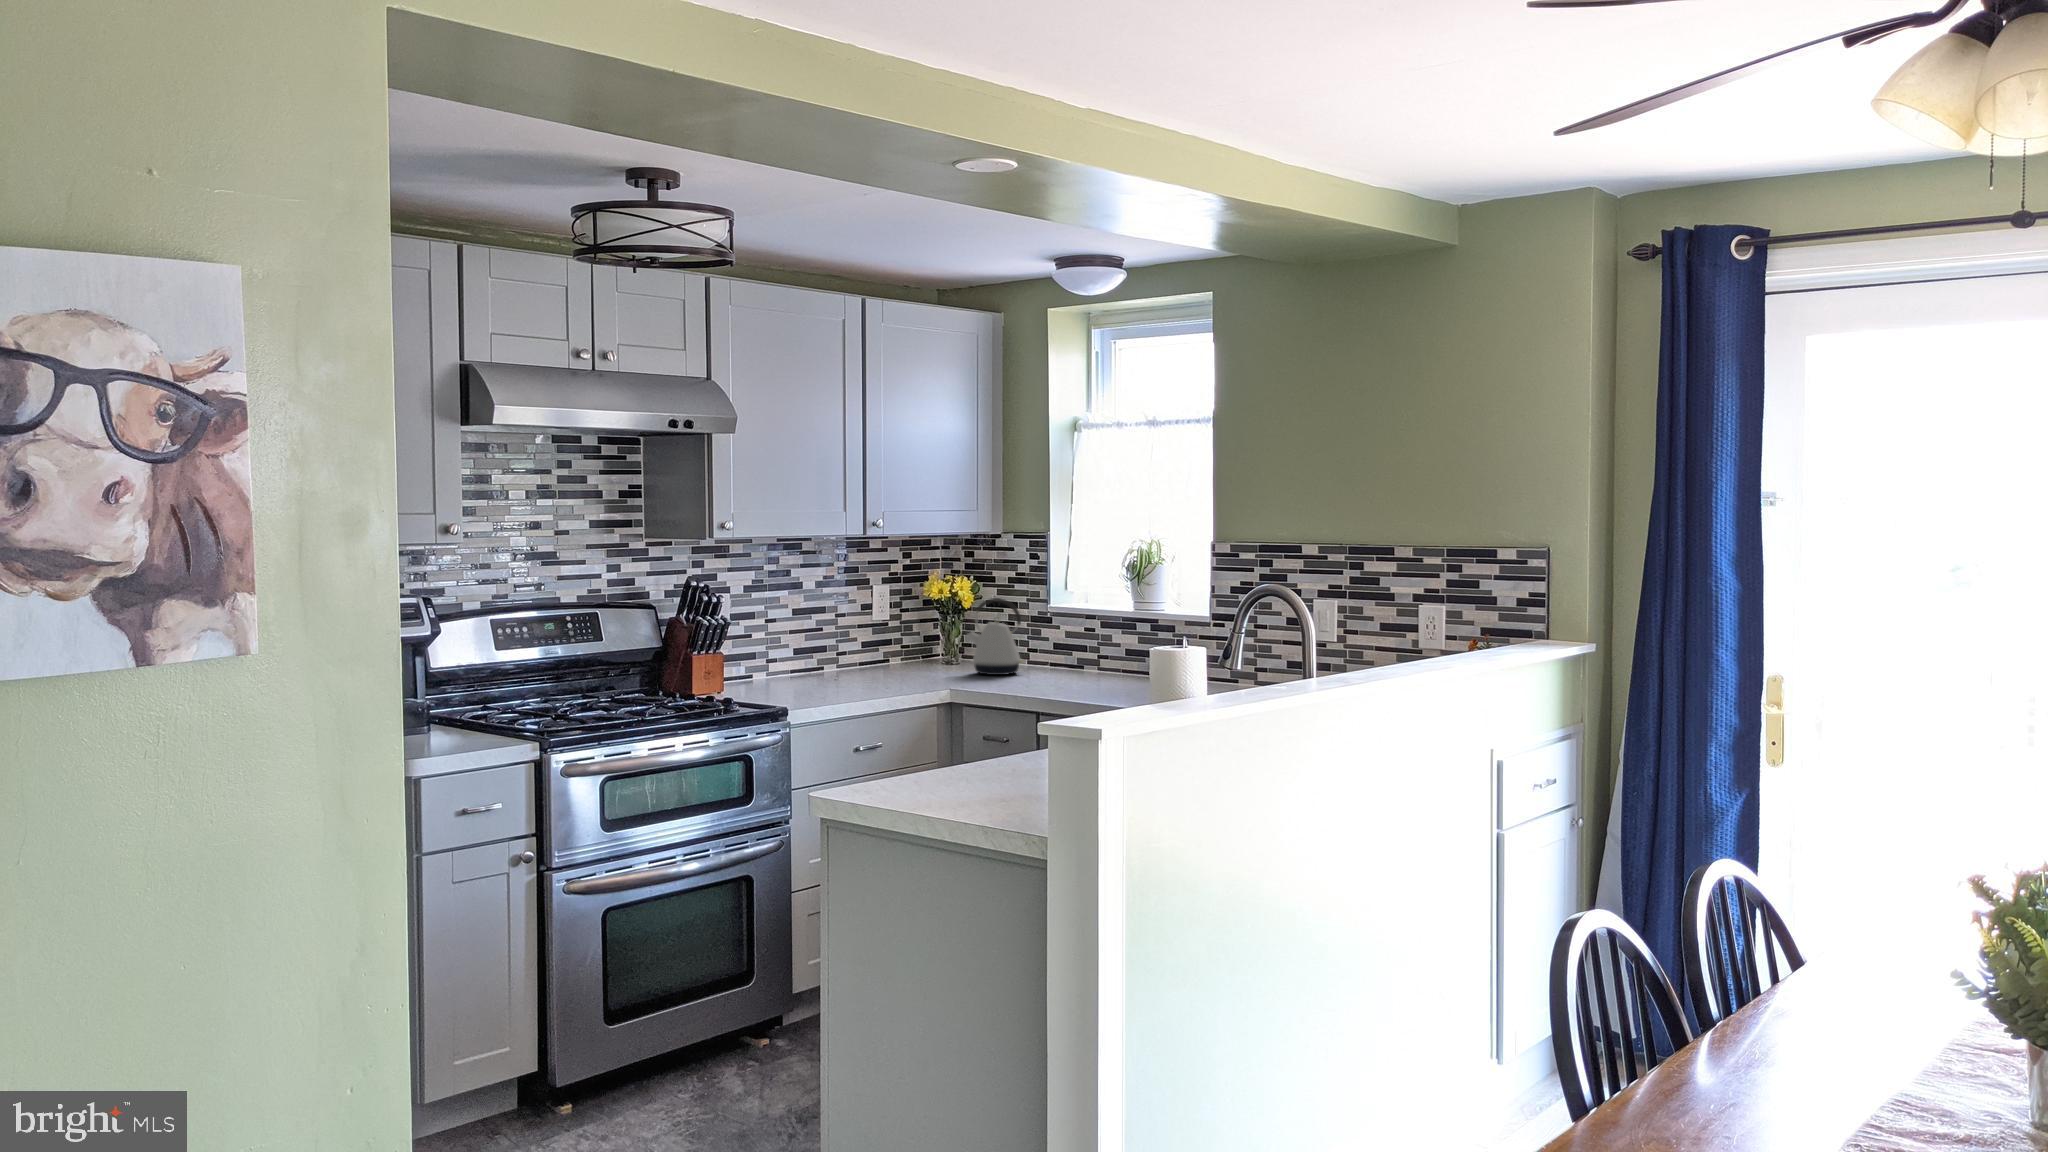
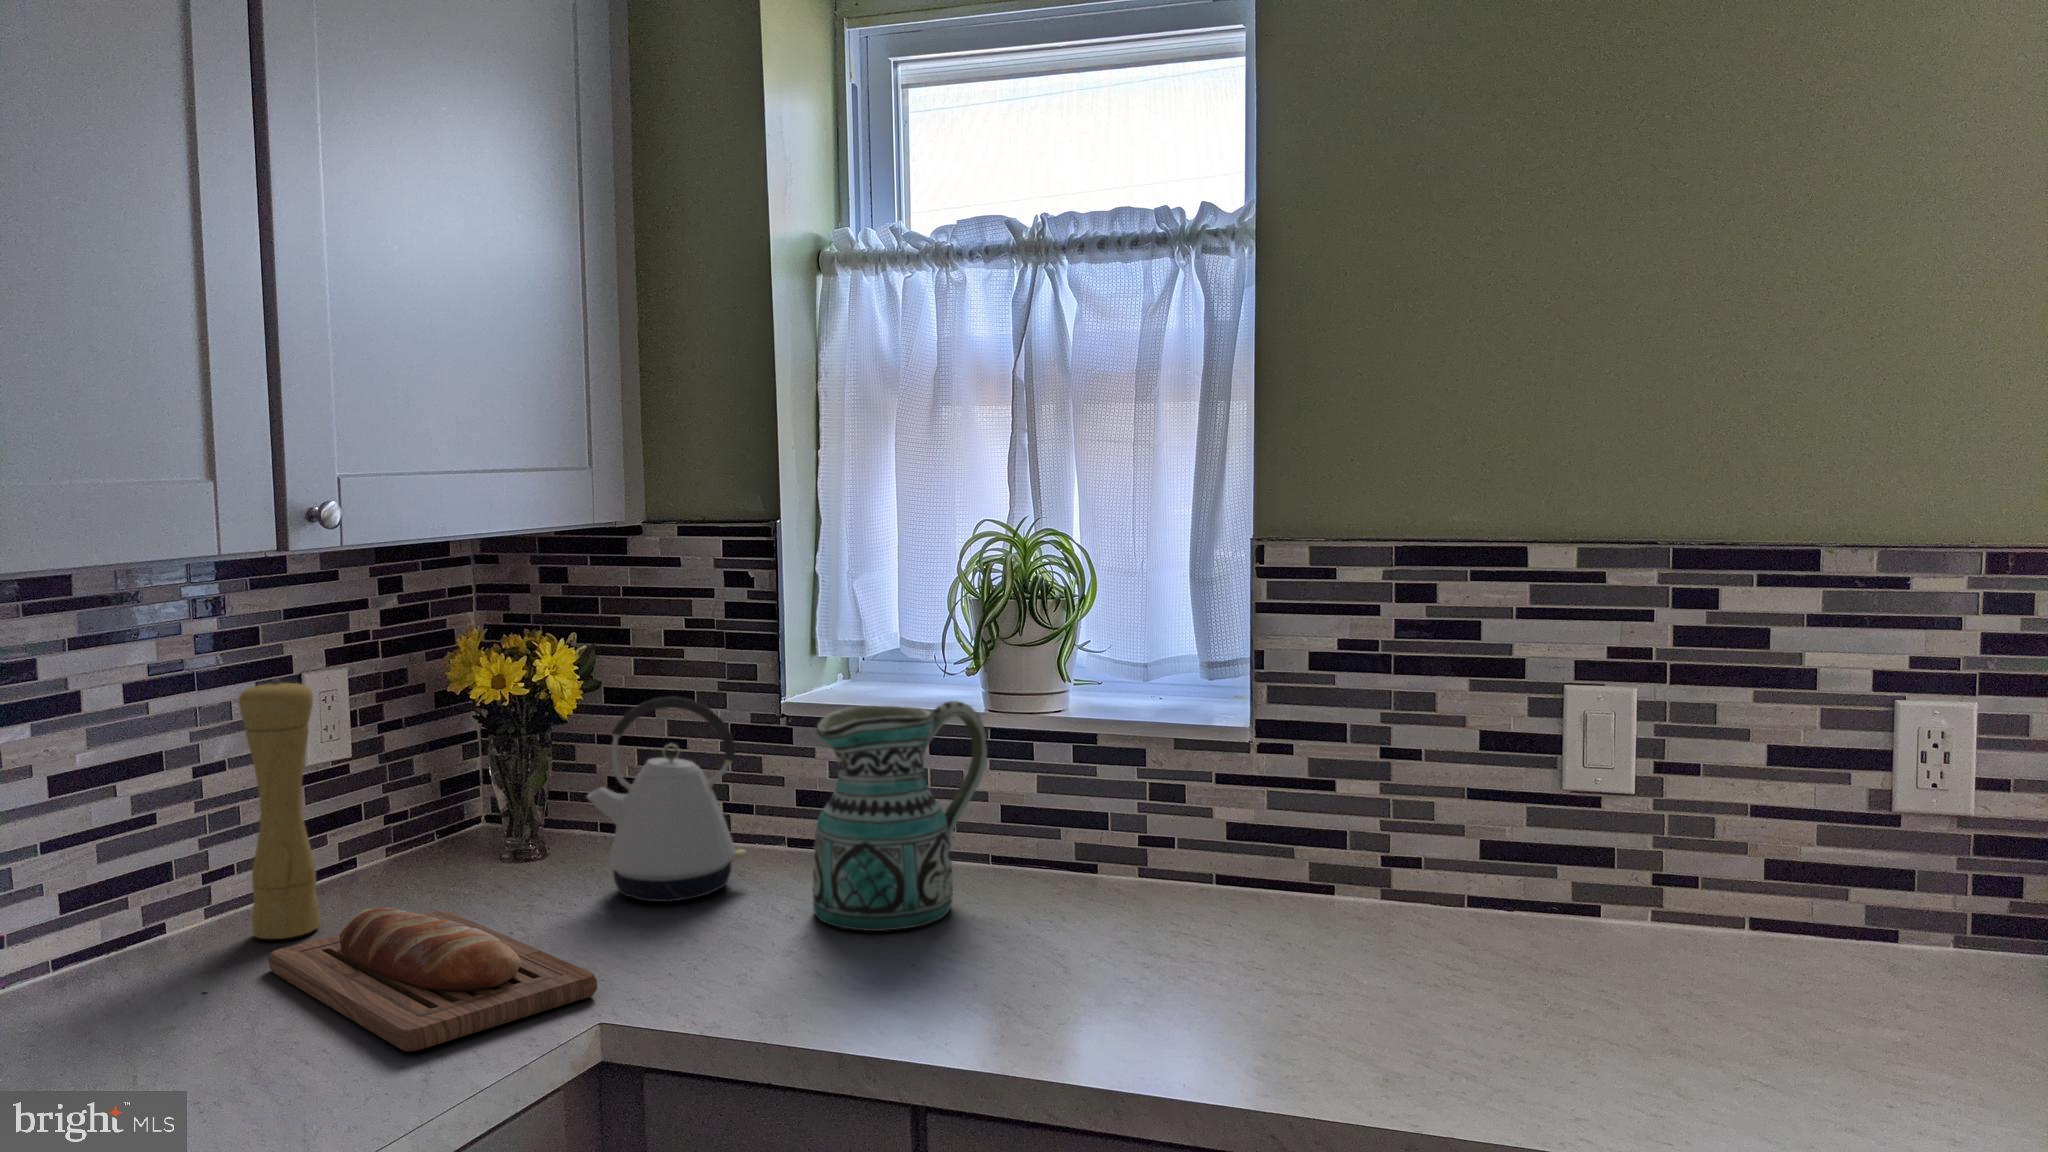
pepper mill: none [852,583,875,674] -> present [239,679,320,939]
ceramic pitcher: none [1038,602,1111,683] -> present [813,701,987,931]
bread loaf: none [857,660,952,688] -> present [269,907,597,1051]

